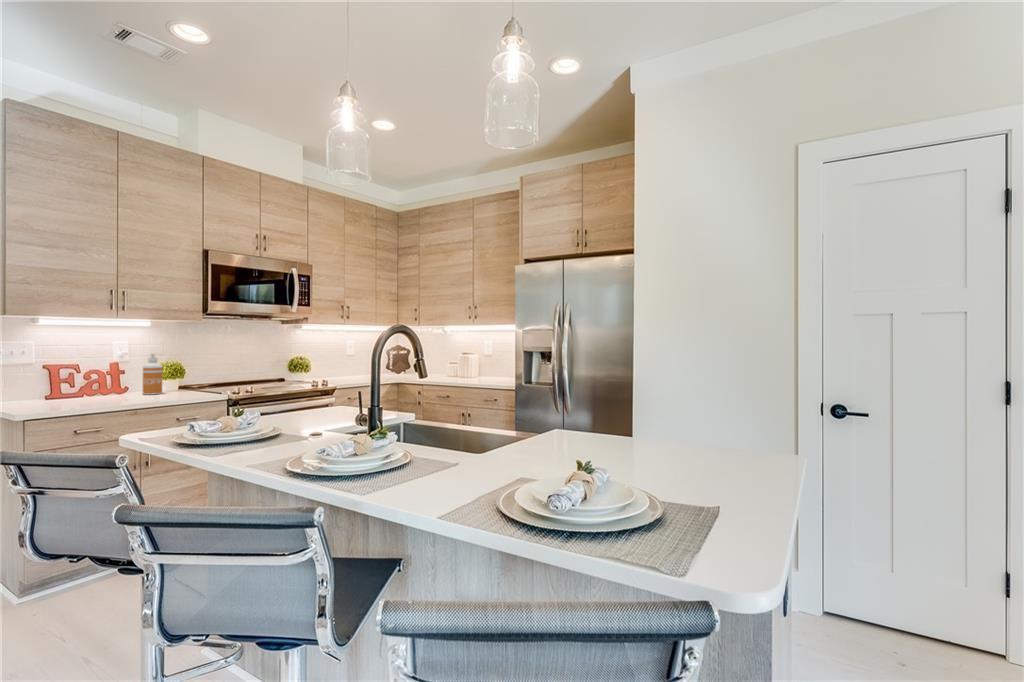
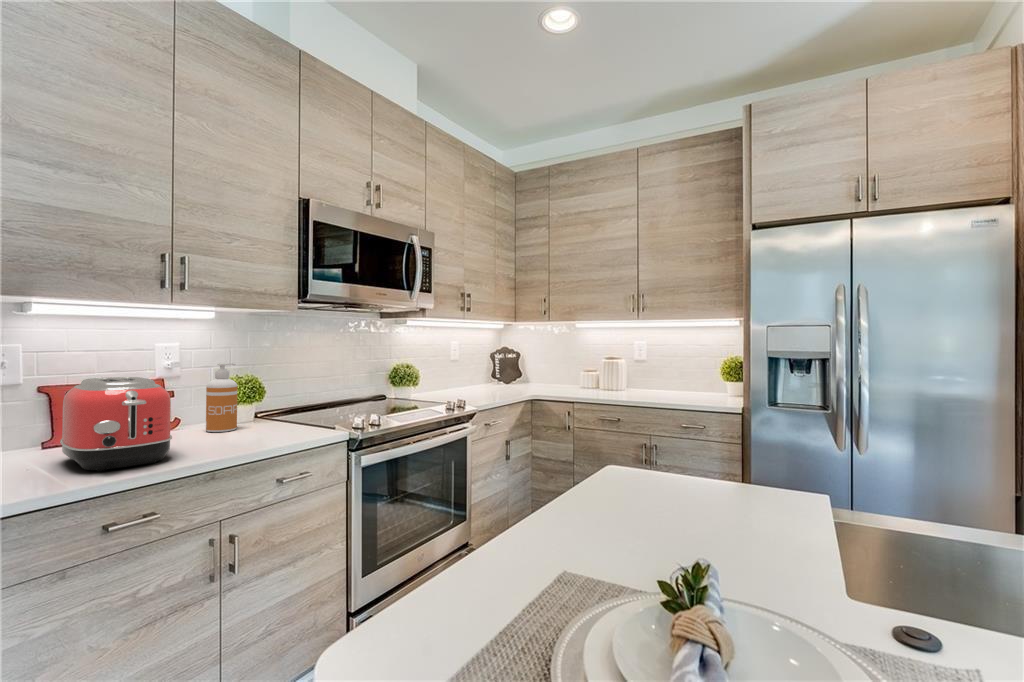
toaster: none [55,359,115,406] -> present [60,377,172,472]

